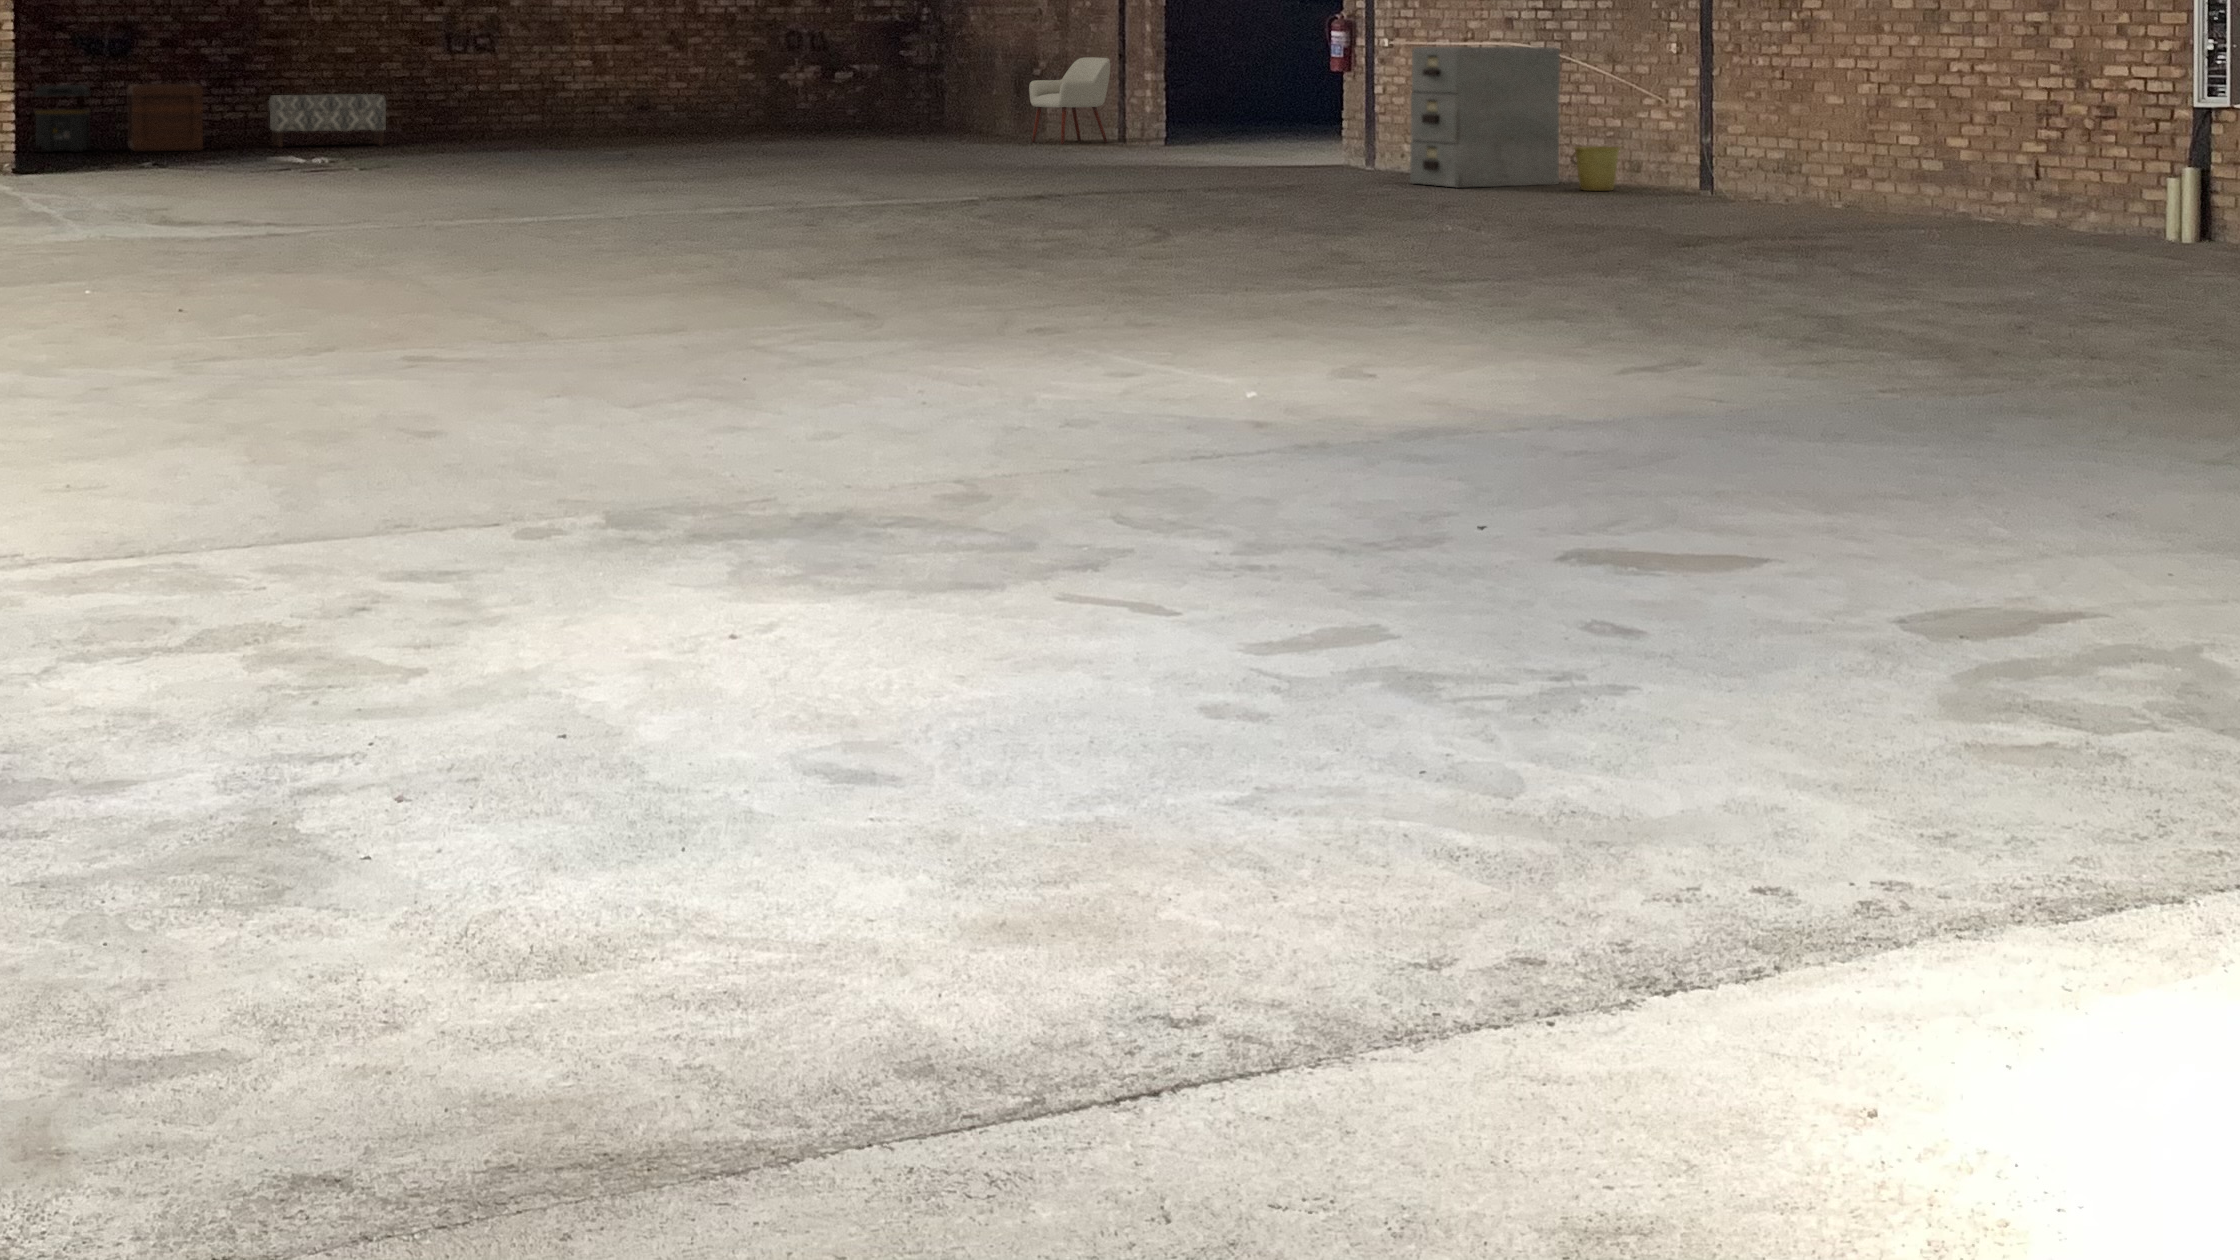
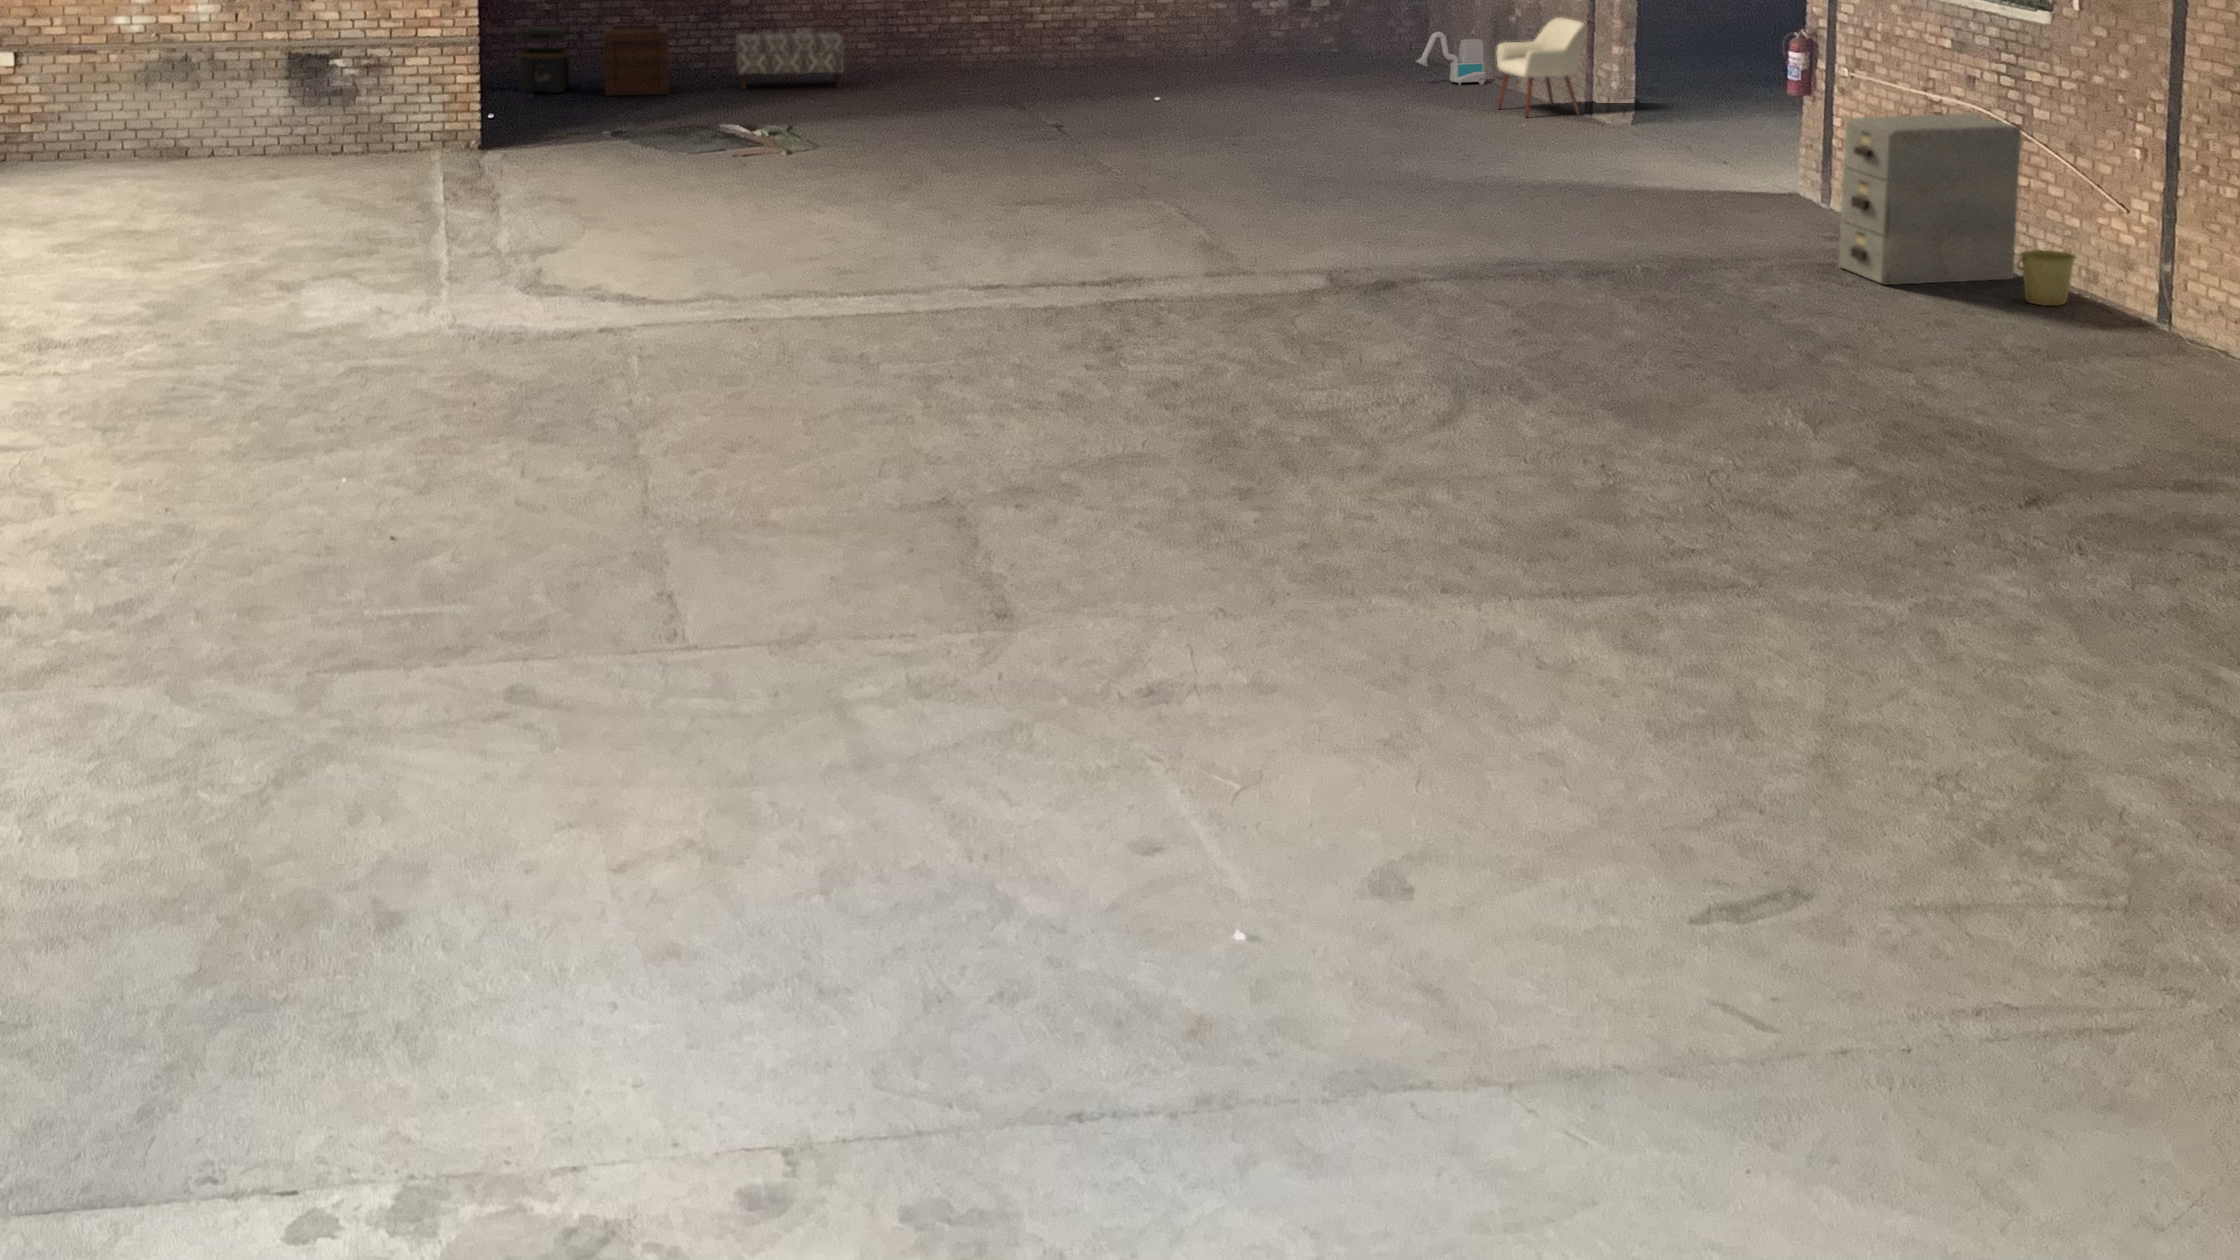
vacuum cleaner: none [943,86,1008,136] -> present [1415,32,1486,85]

